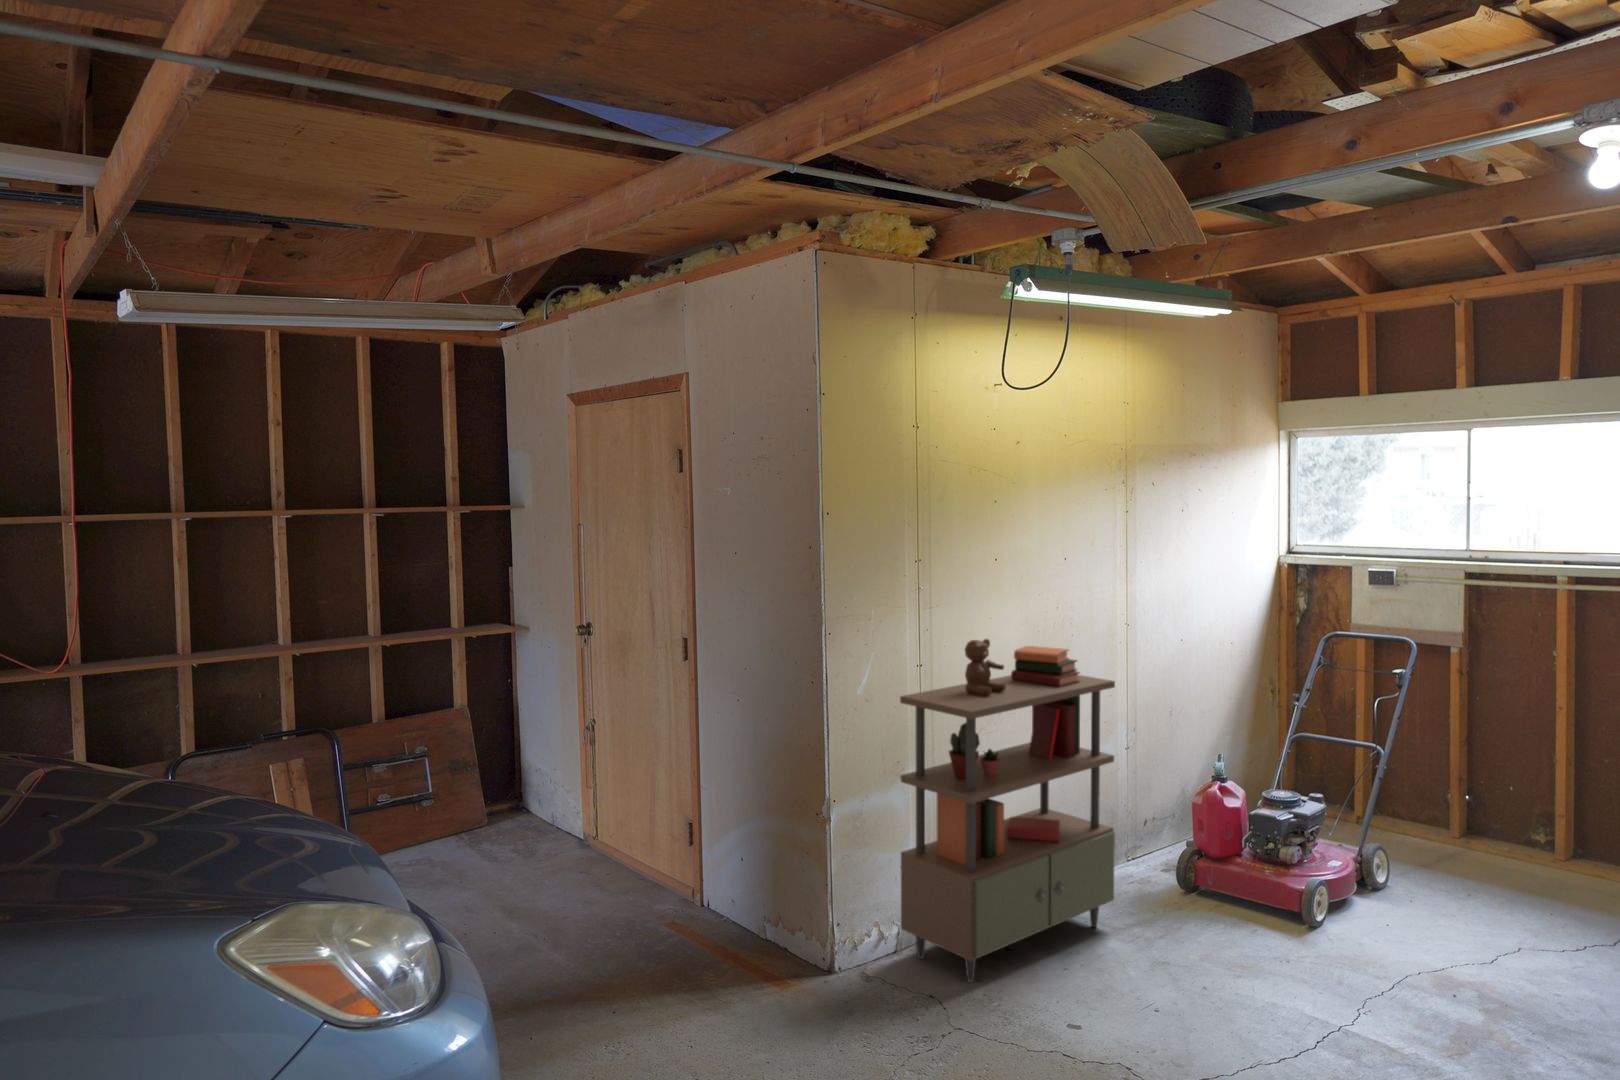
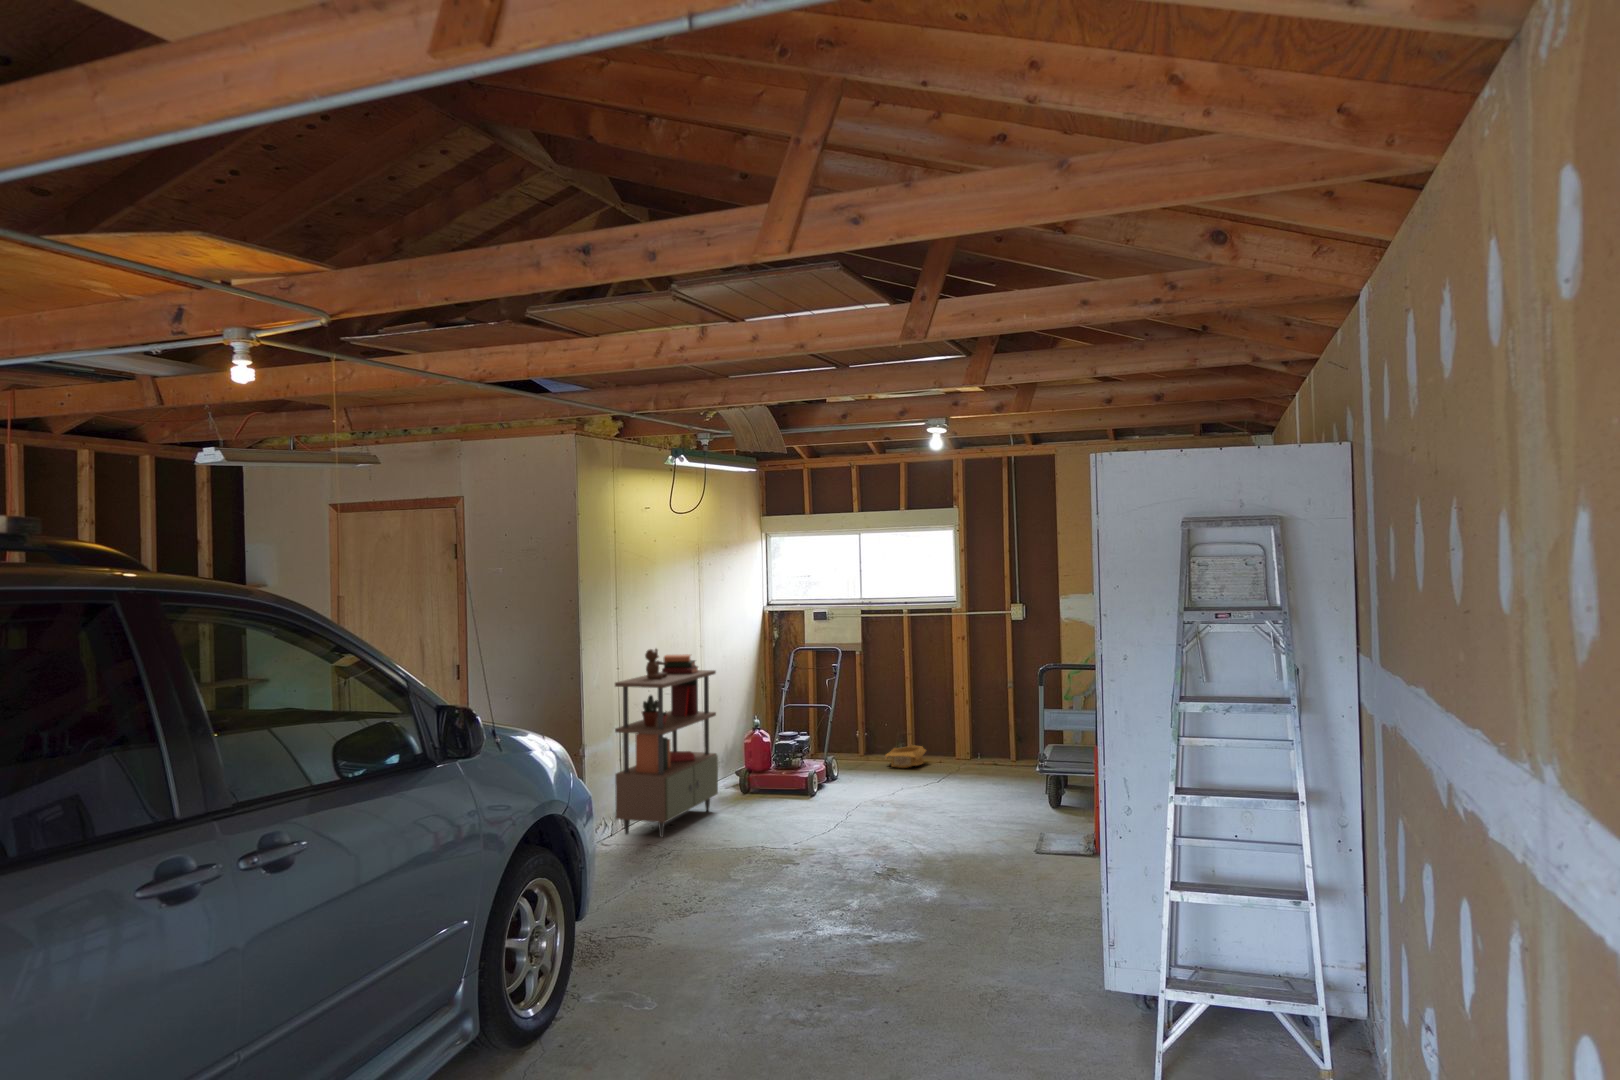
cardboard box: none [1497,836,1598,884] -> present [886,746,926,768]

